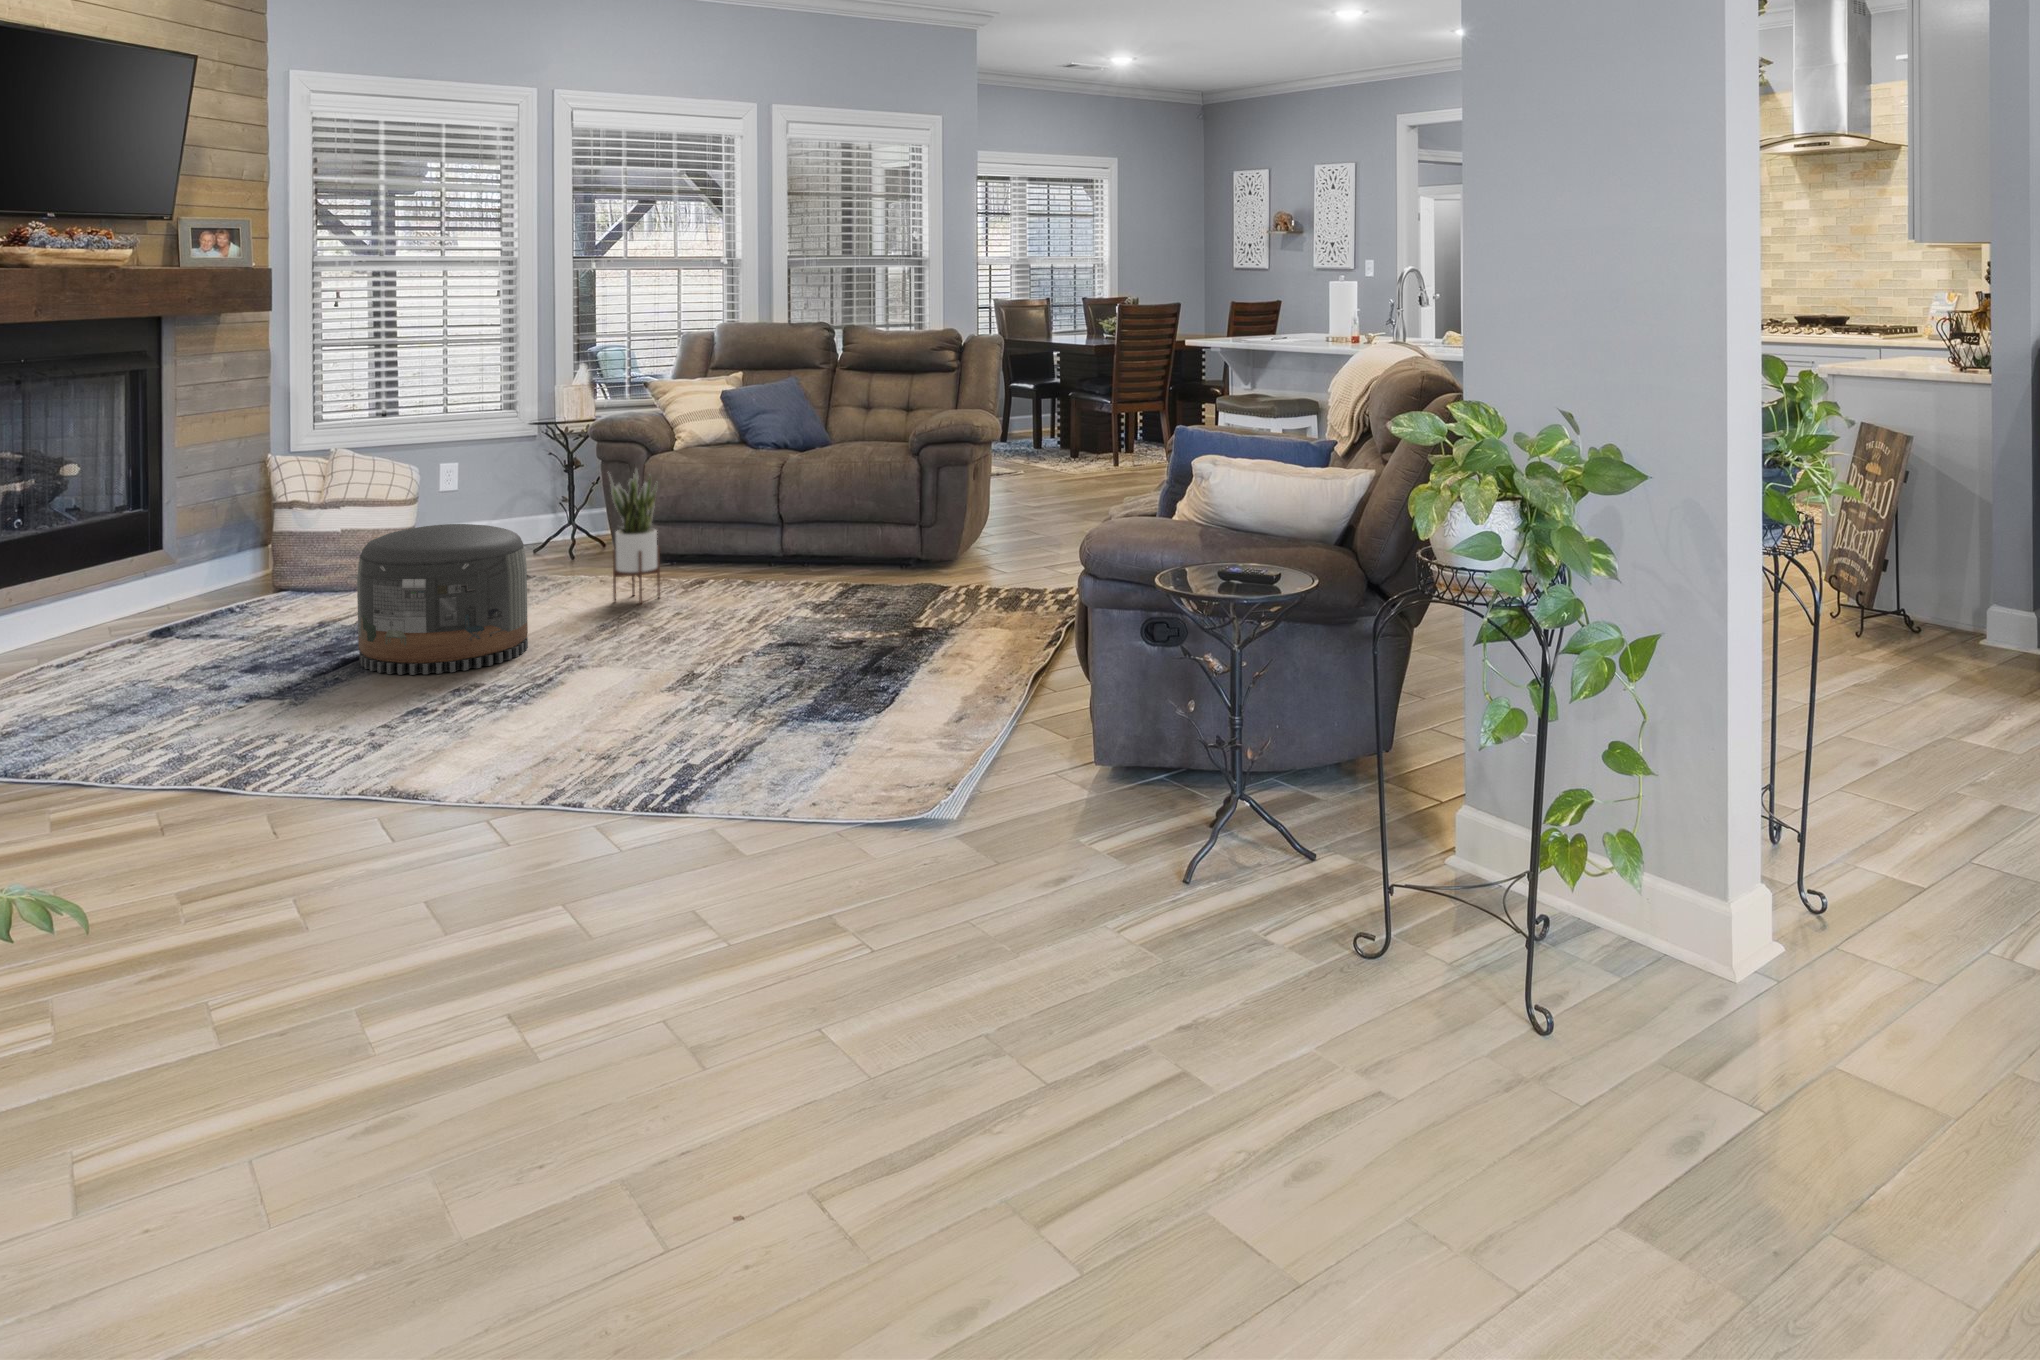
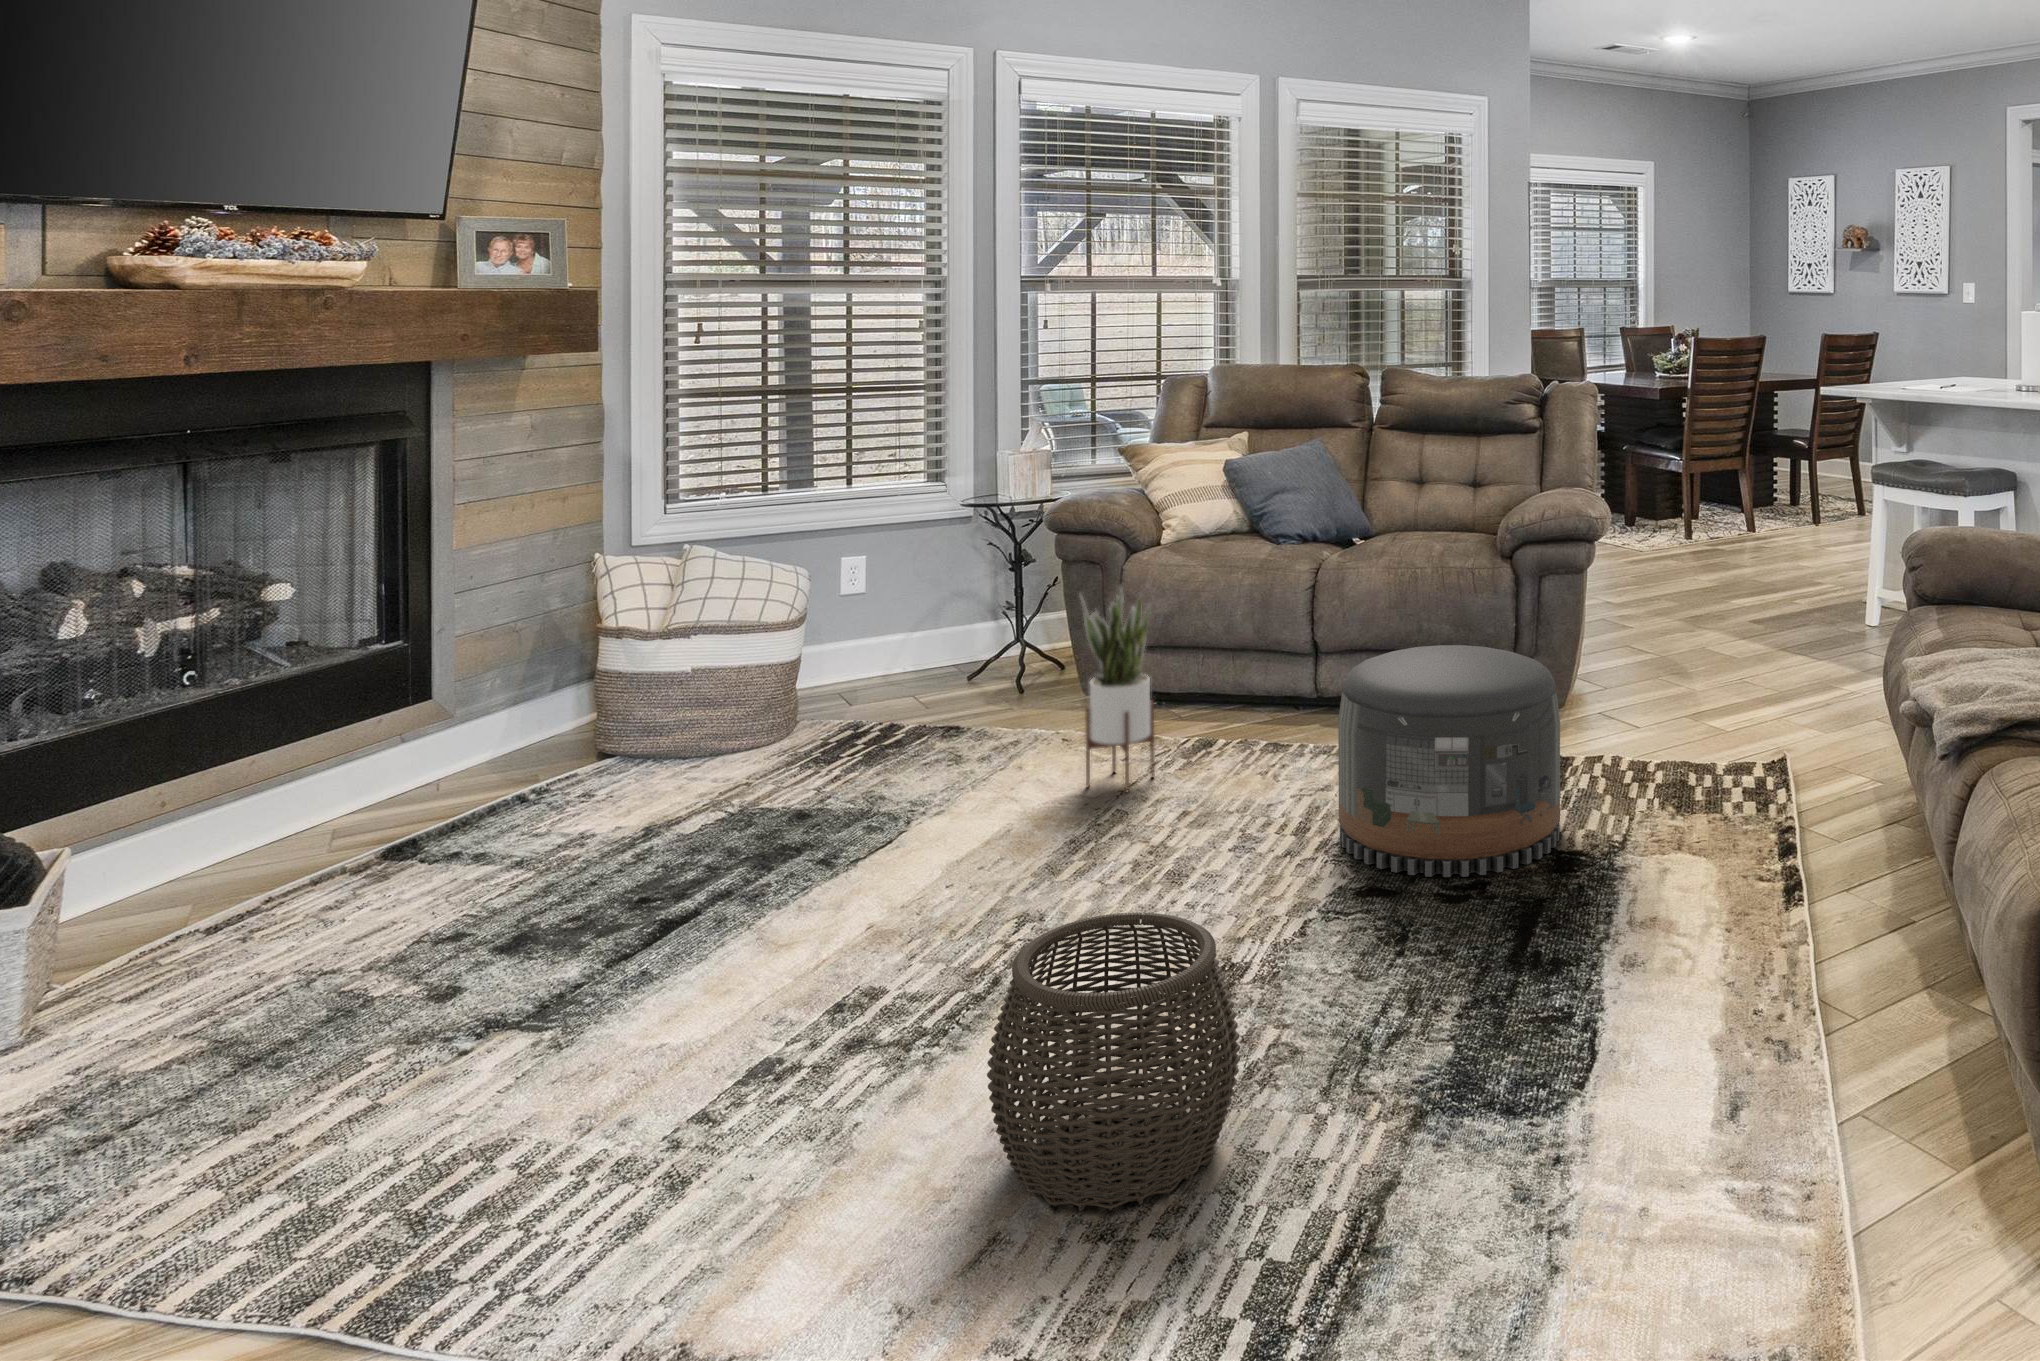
pouf: present [357,524,528,675] -> present [1338,645,1560,877]
woven basket: none [543,616,680,753] -> present [987,912,1240,1211]

